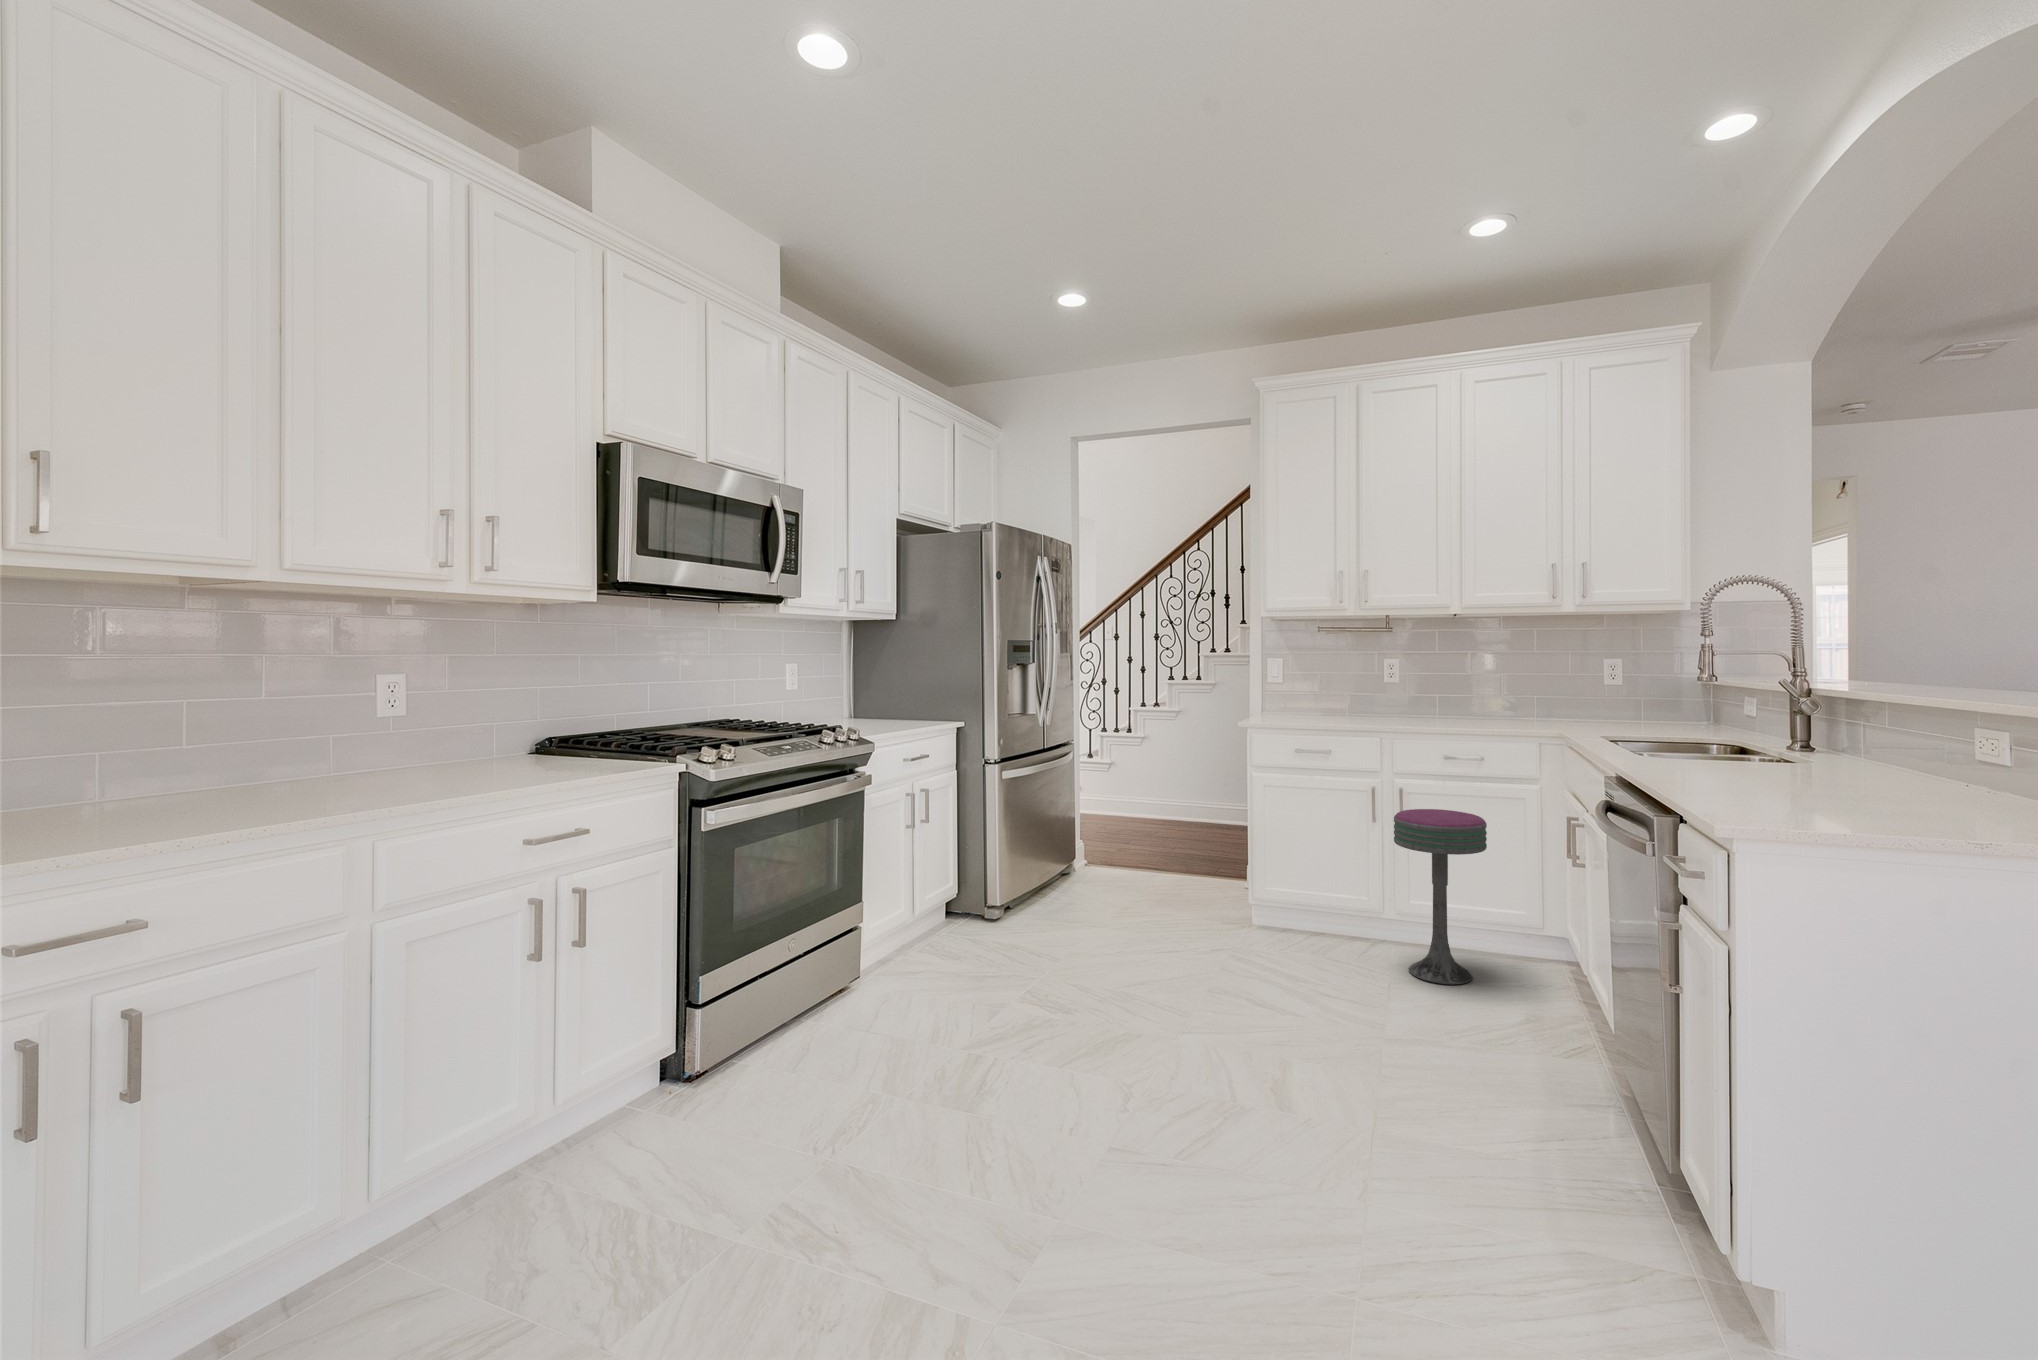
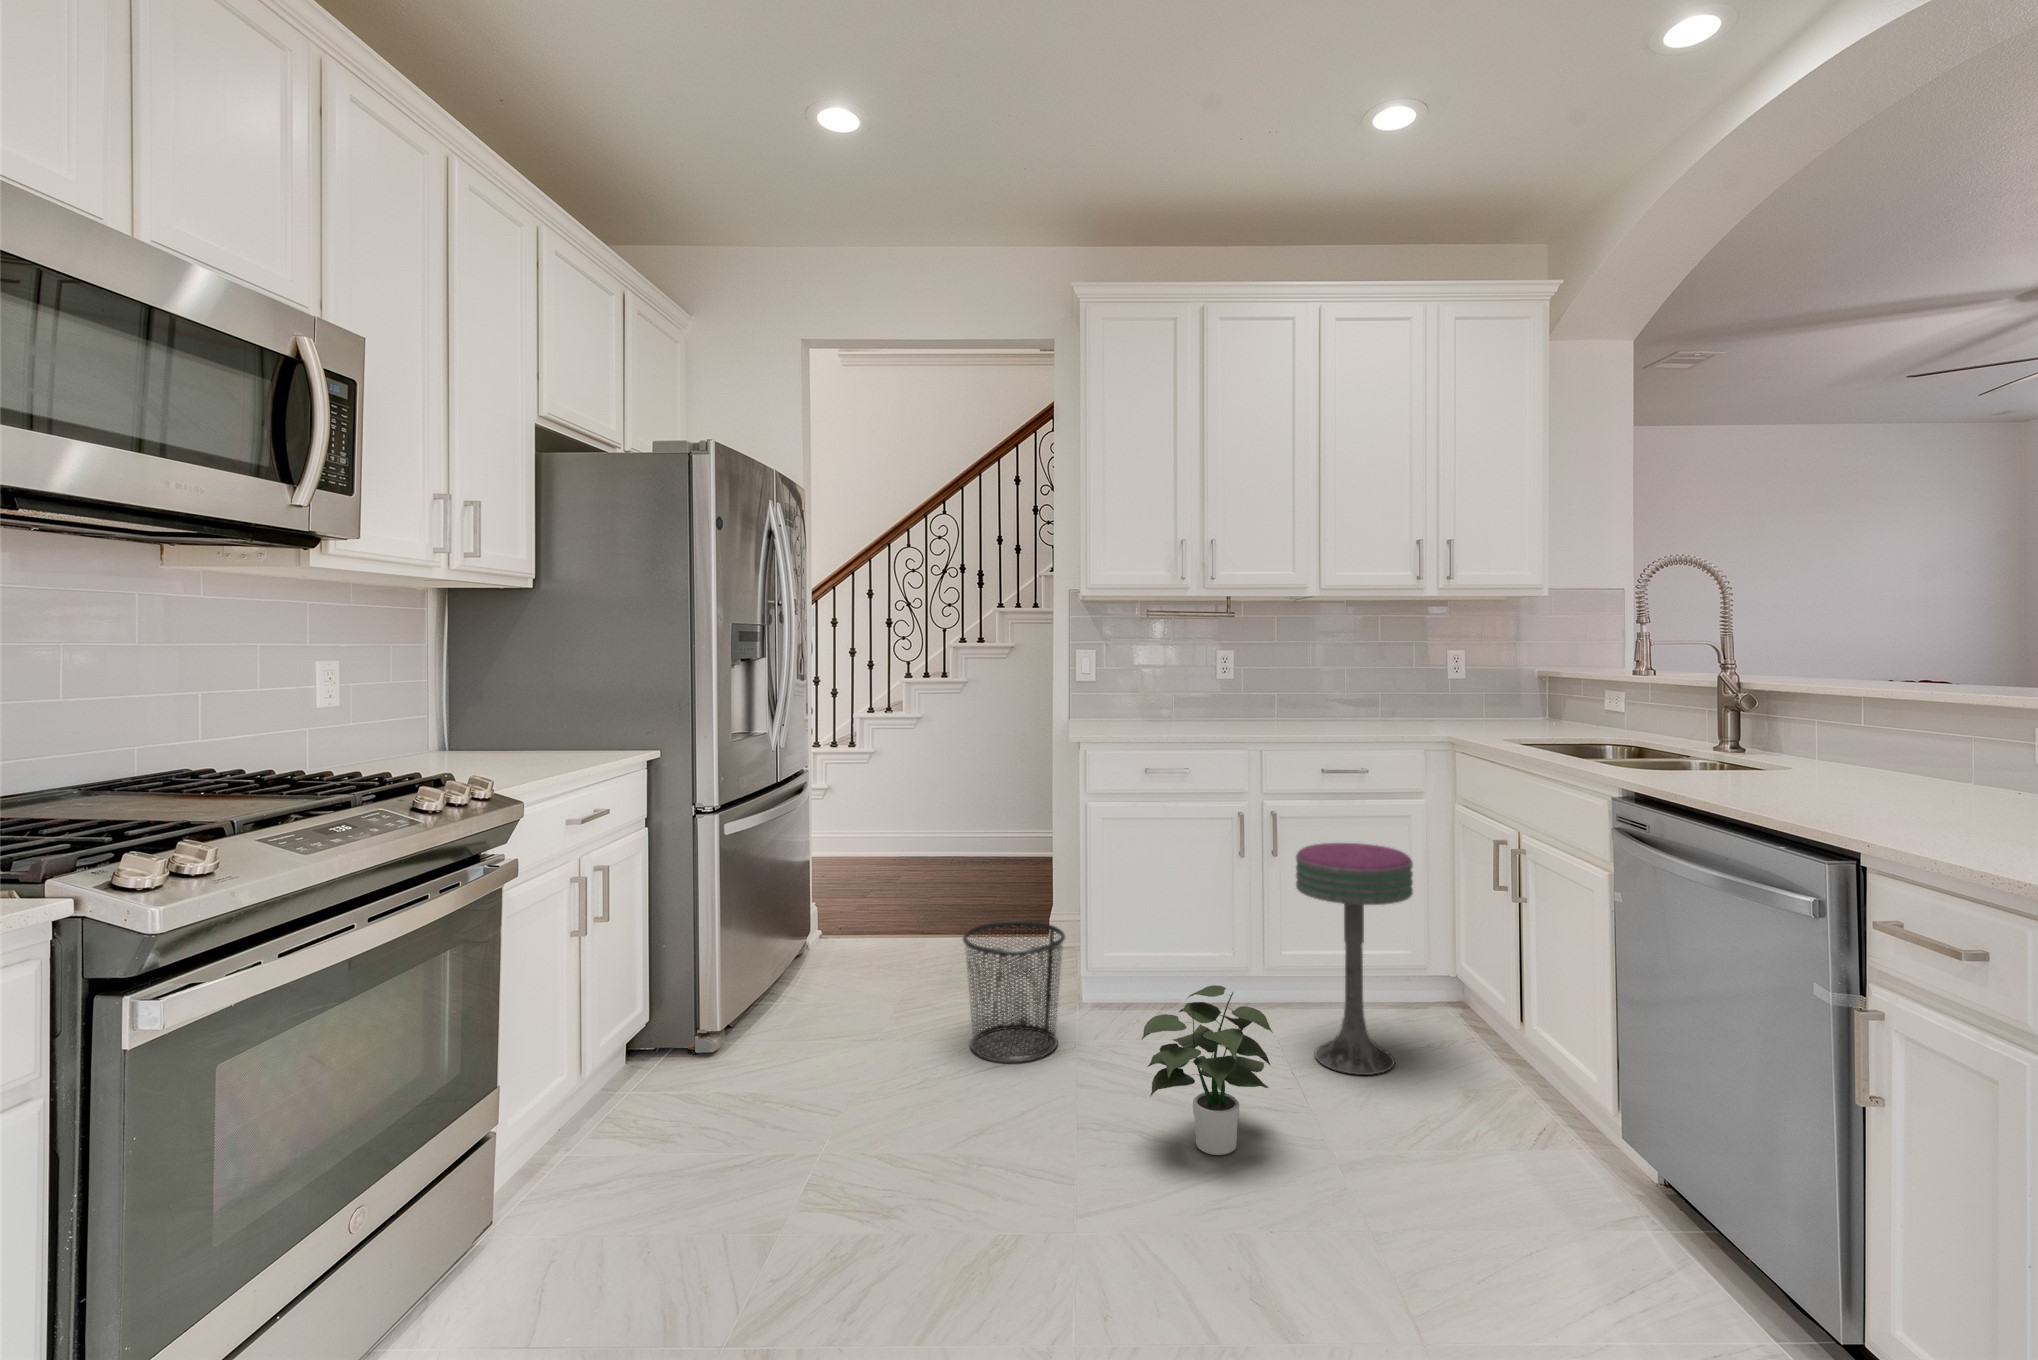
waste bin: none [1154,851,1226,946] -> present [963,921,1065,1062]
potted plant: none [1244,897,1343,1011] -> present [1142,985,1273,1155]

